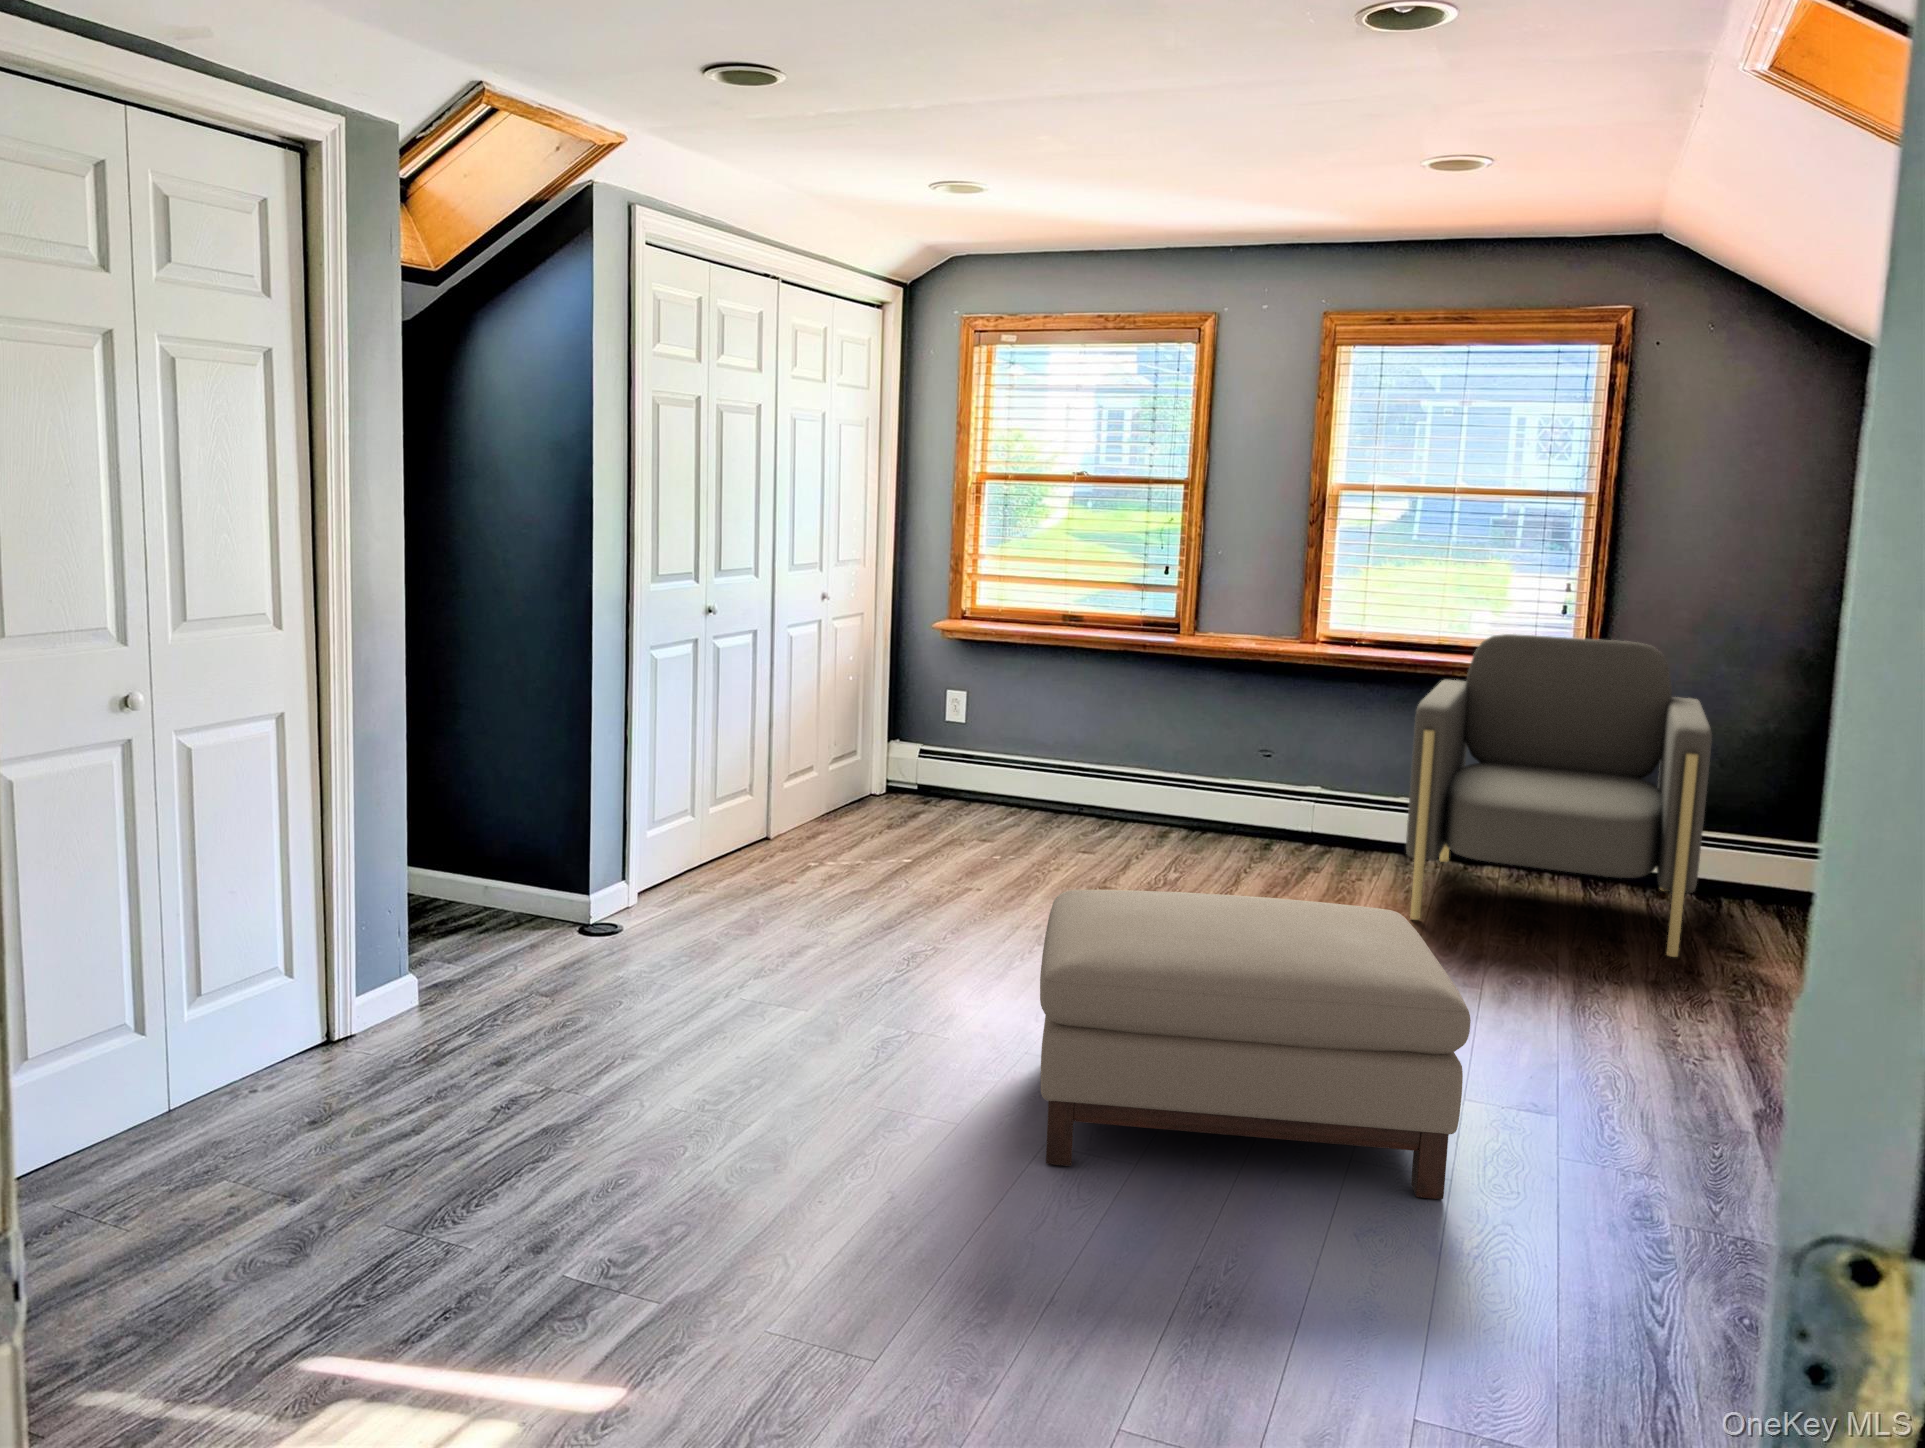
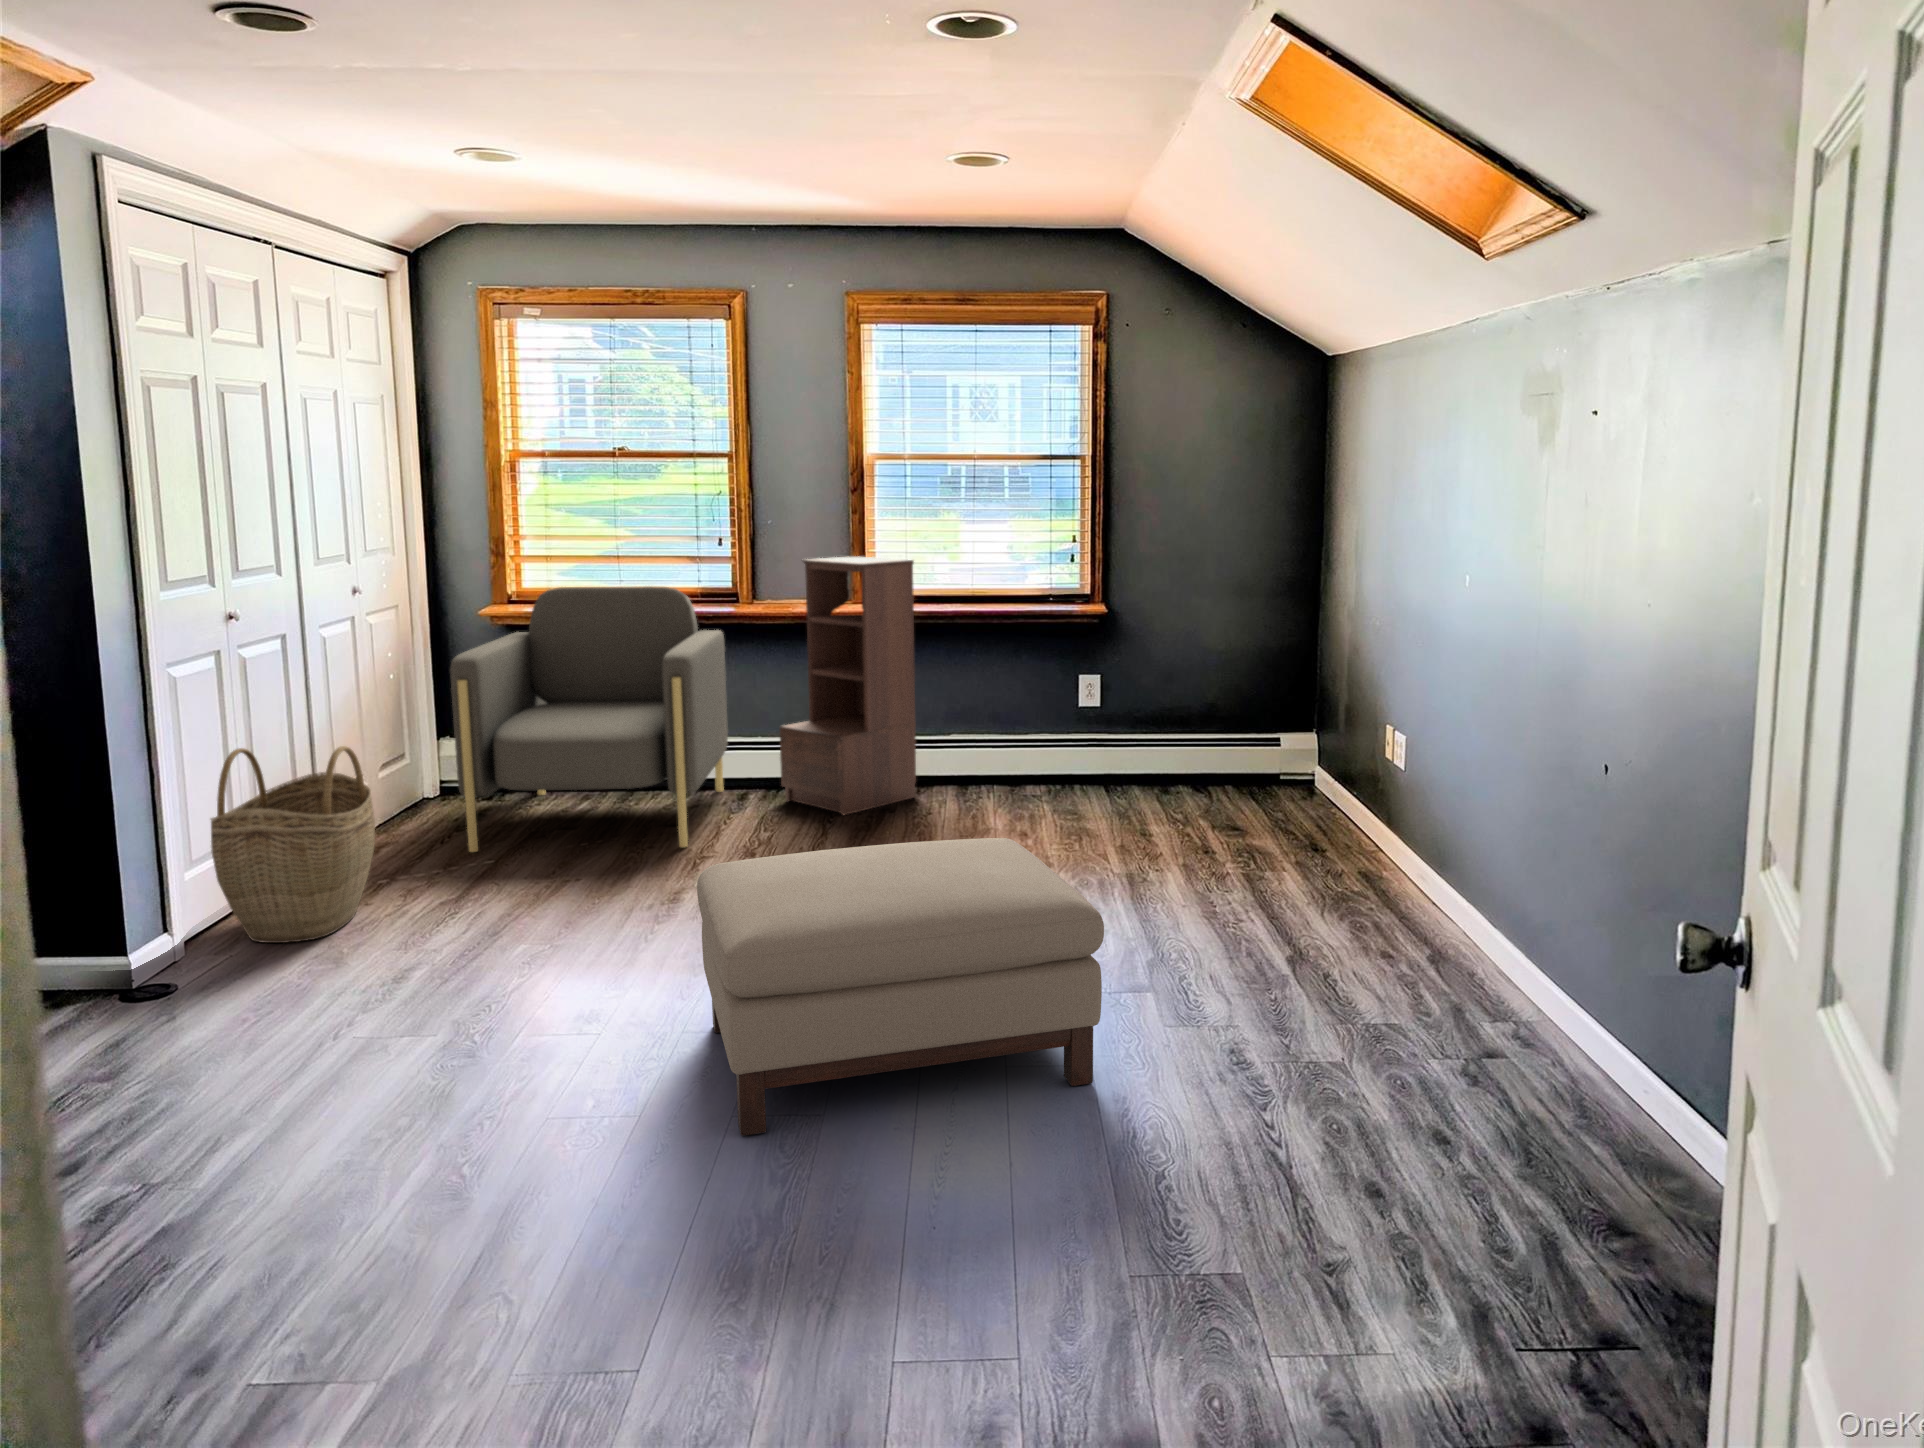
bookshelf: none [1204,591,1371,869] -> present [779,557,916,815]
armchair: present [1406,634,1712,957] -> present [450,586,728,852]
woven basket: none [667,728,803,909] -> present [211,746,375,943]

